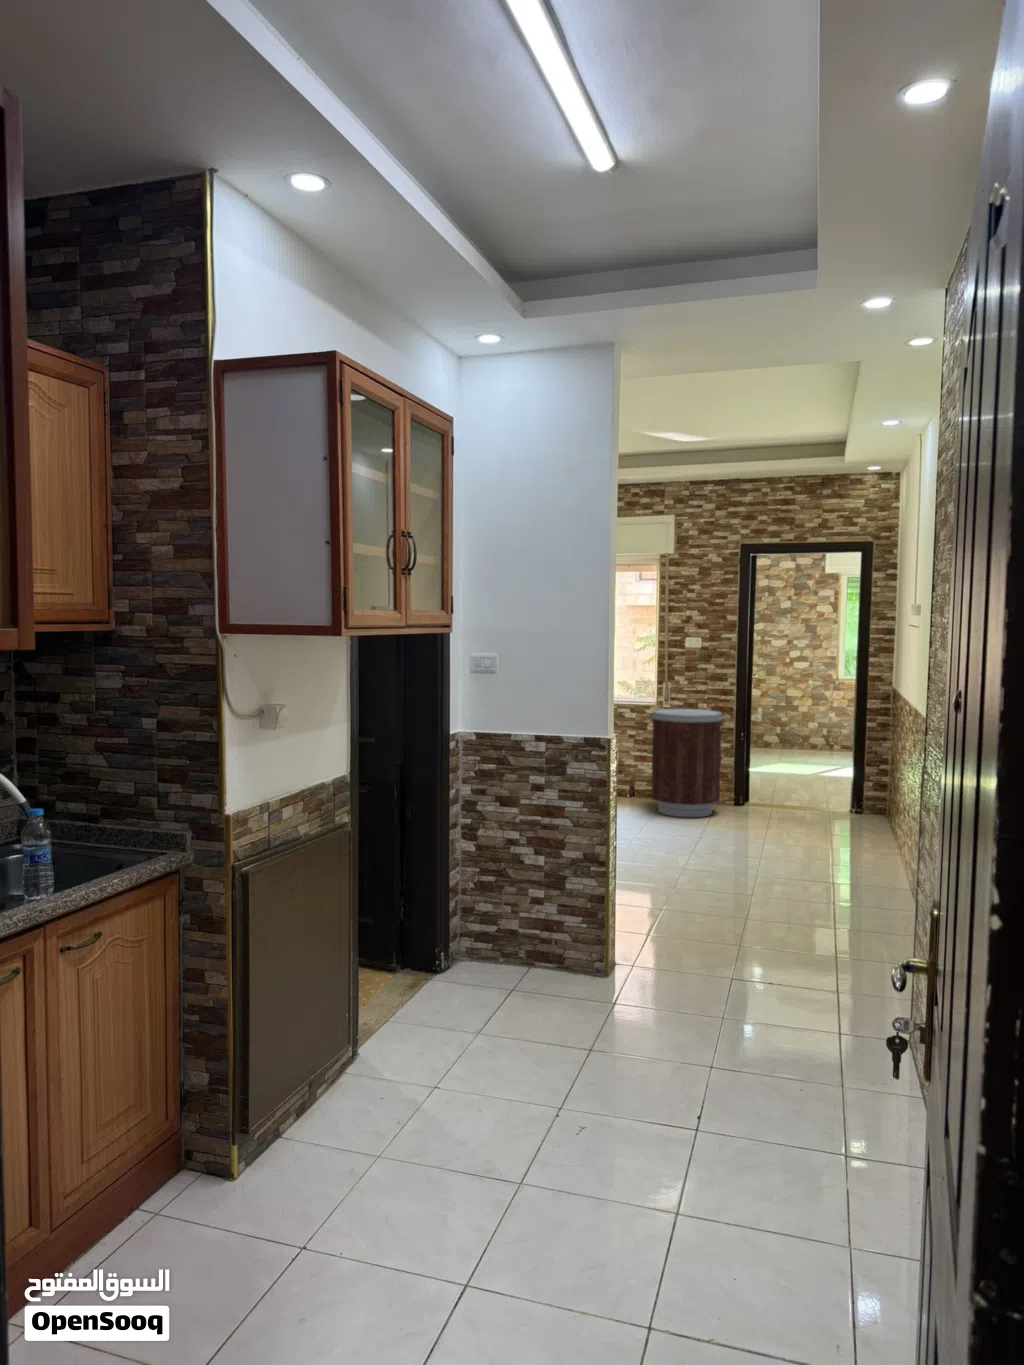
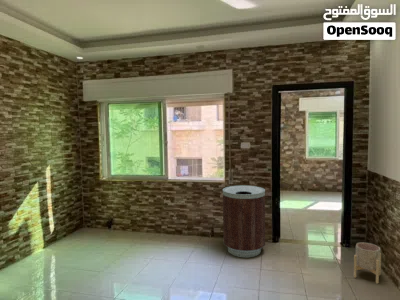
planter: none [846,788,889,841] -> present [354,242,381,284]

